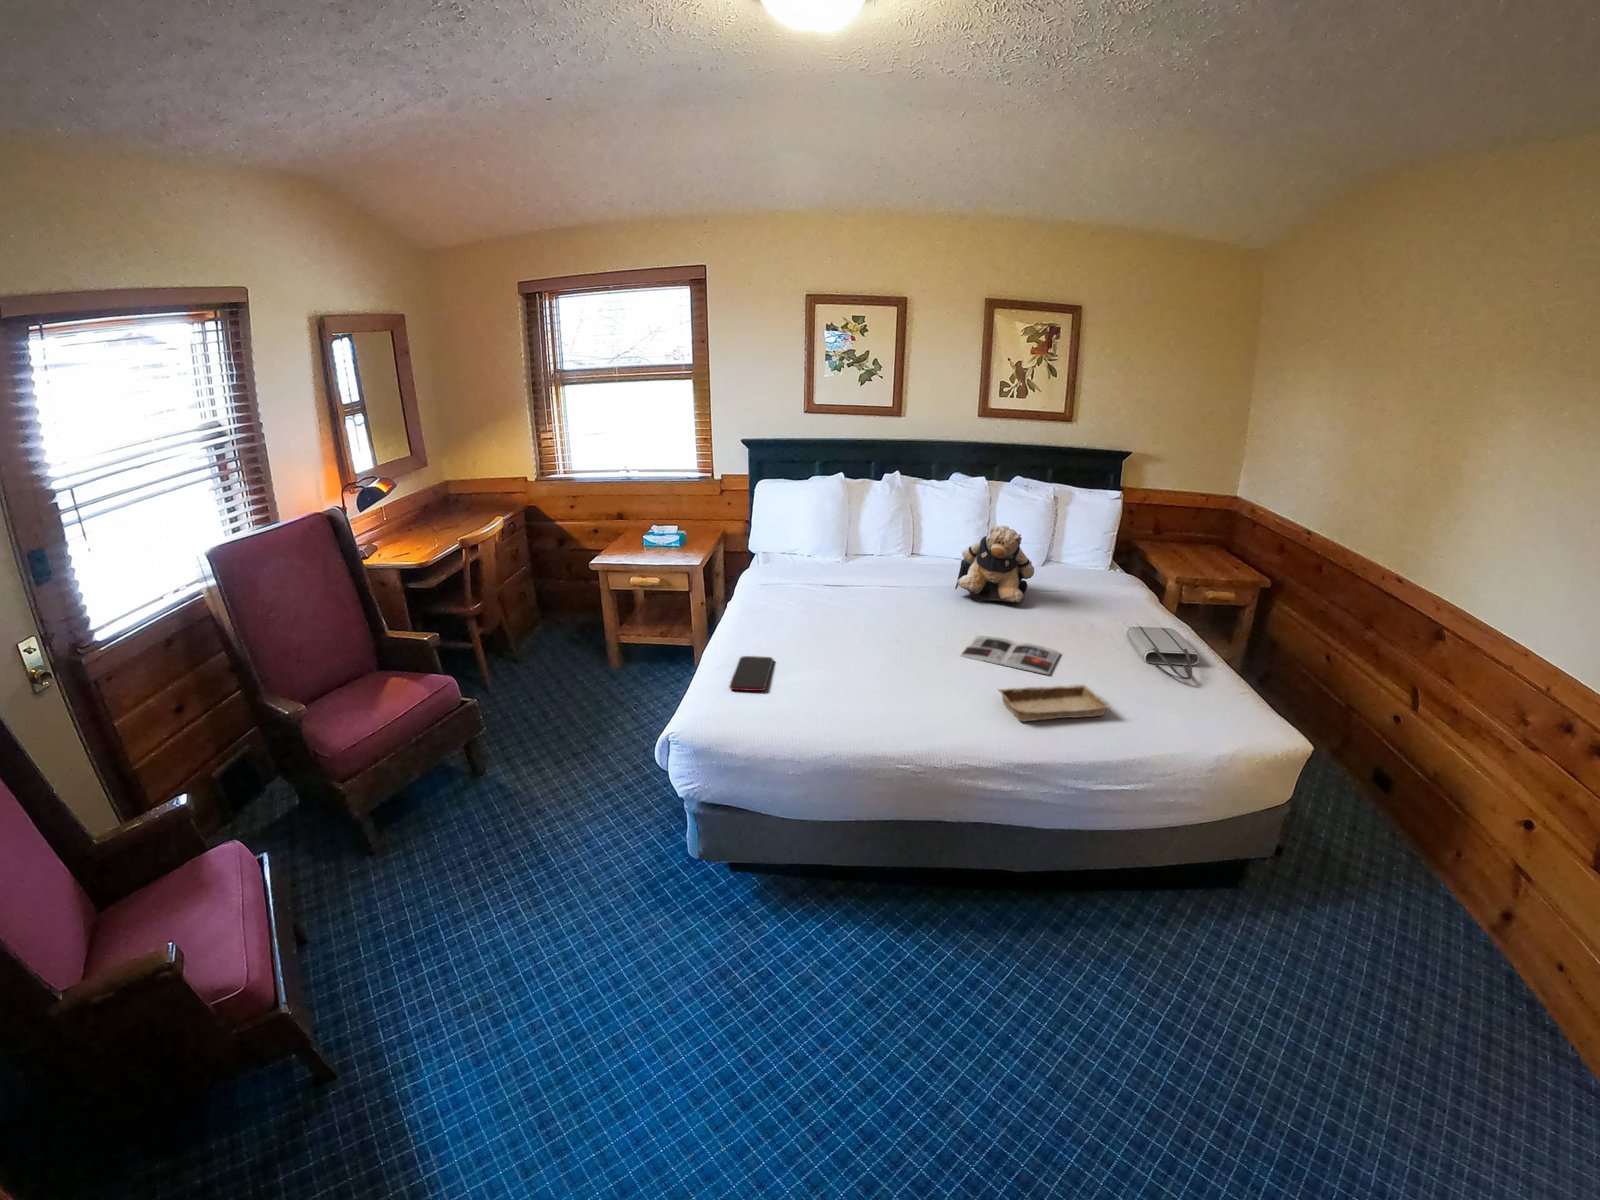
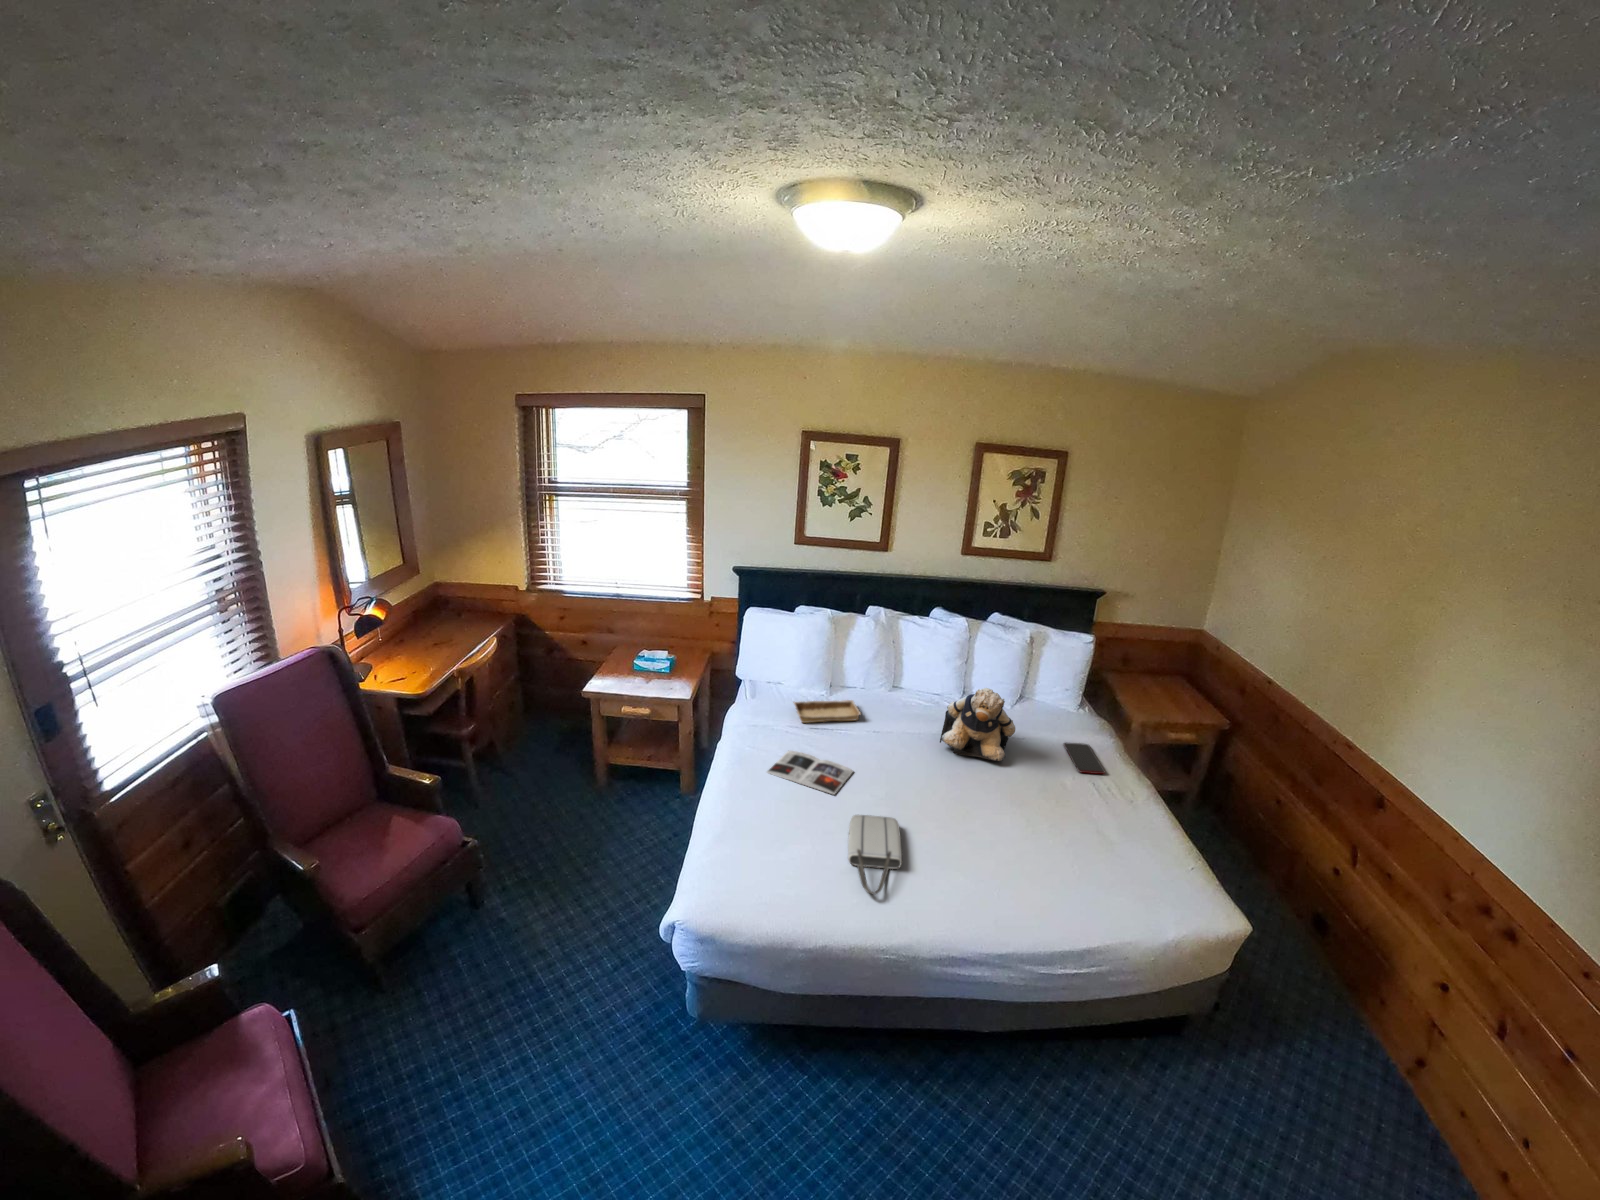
tote bag: present [1127,627,1199,679] -> present [848,815,902,894]
magazine: present [961,636,1060,675] -> present [767,751,853,795]
smartphone: present [730,656,773,691] -> present [1064,743,1105,774]
tray: present [999,684,1109,721] -> present [793,700,860,723]

